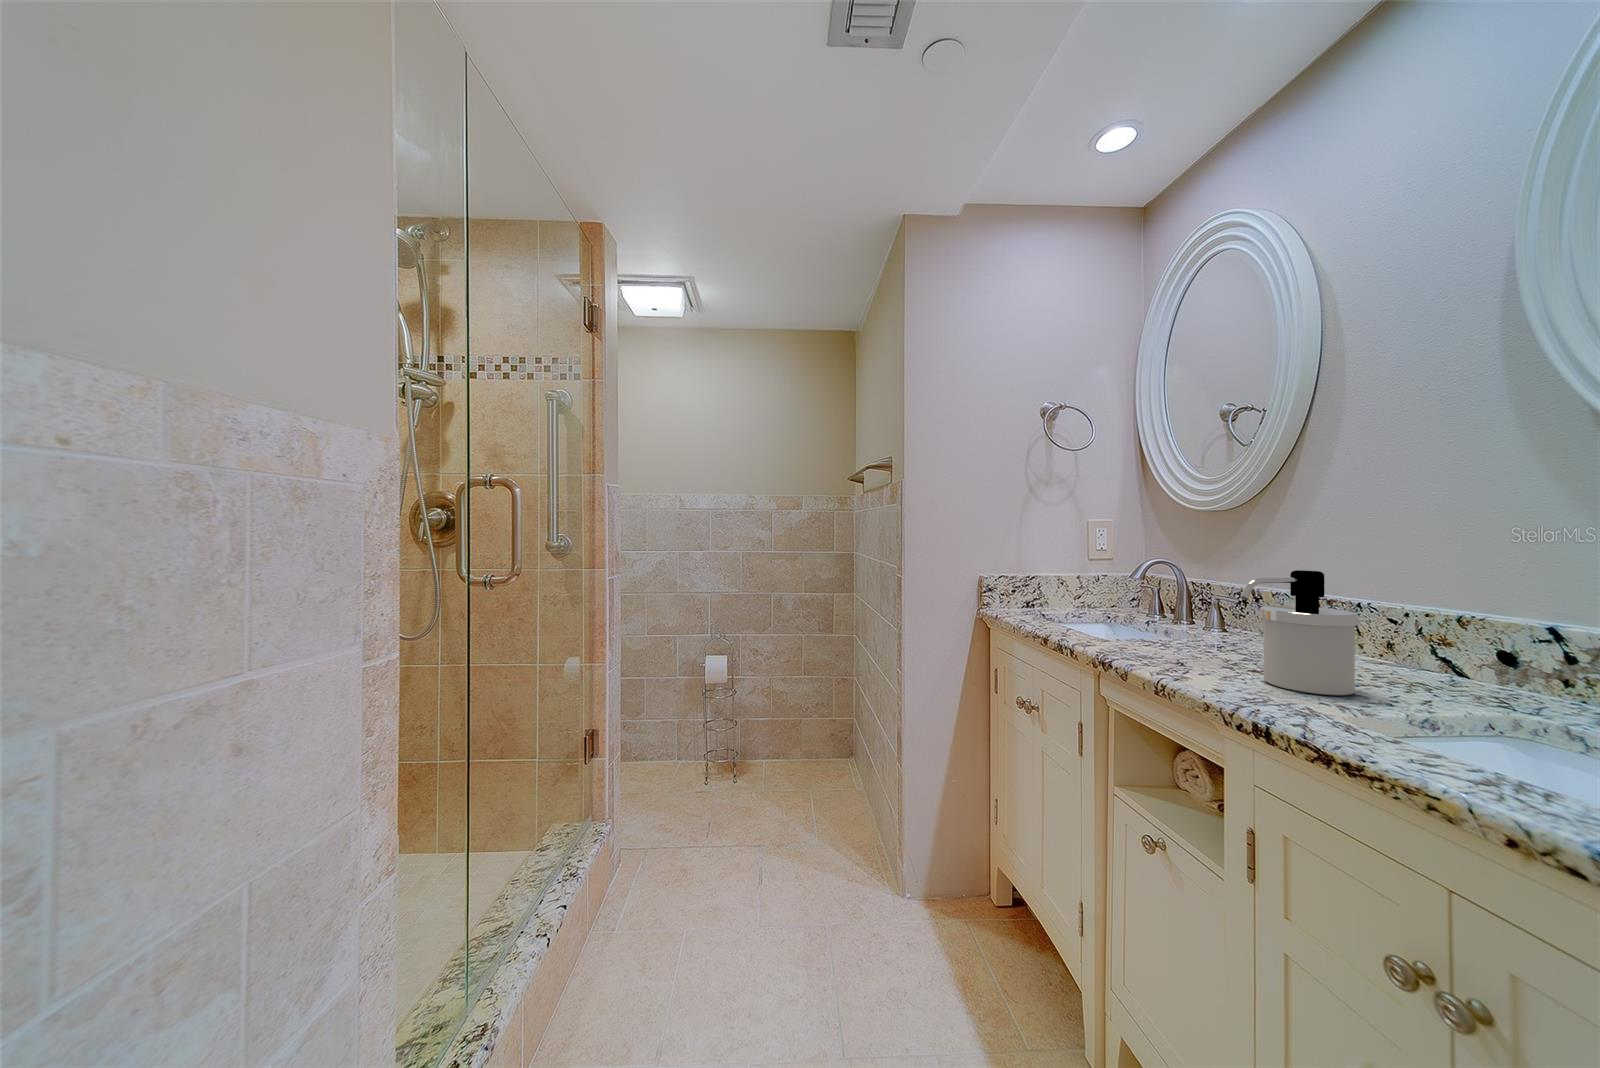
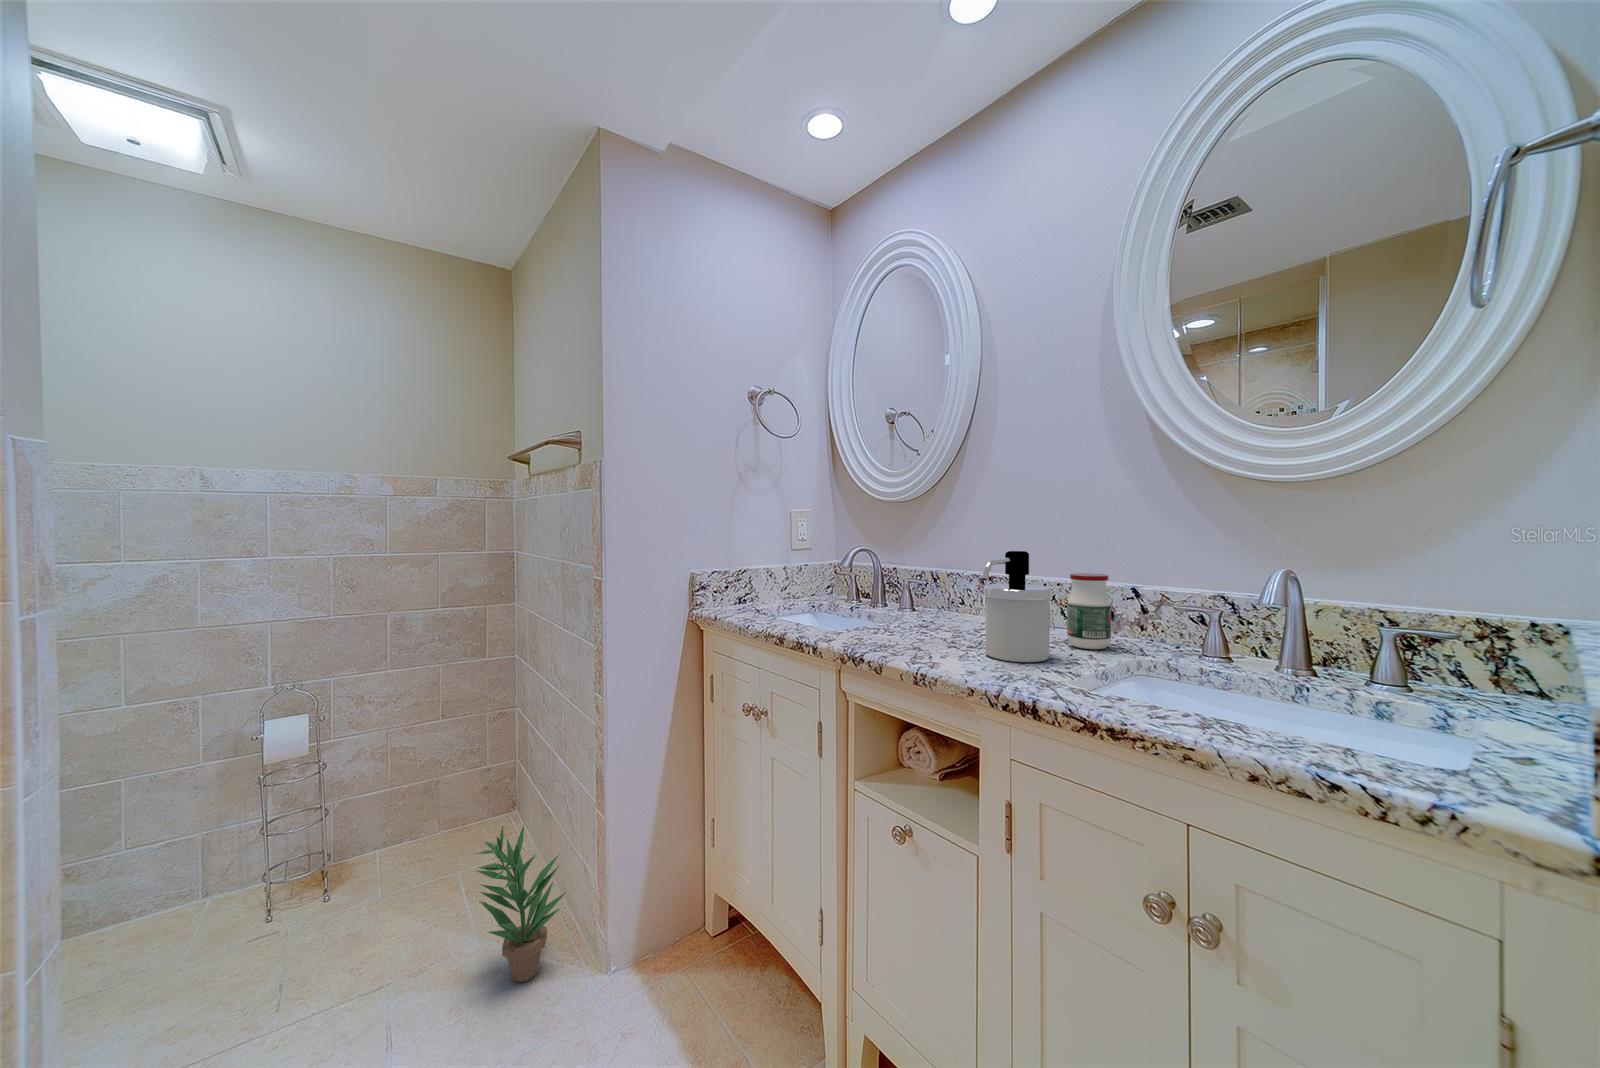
jar: none [1411,602,1487,699] -> present [1067,573,1111,649]
potted plant: none [820,751,880,869] -> present [476,825,566,982]

